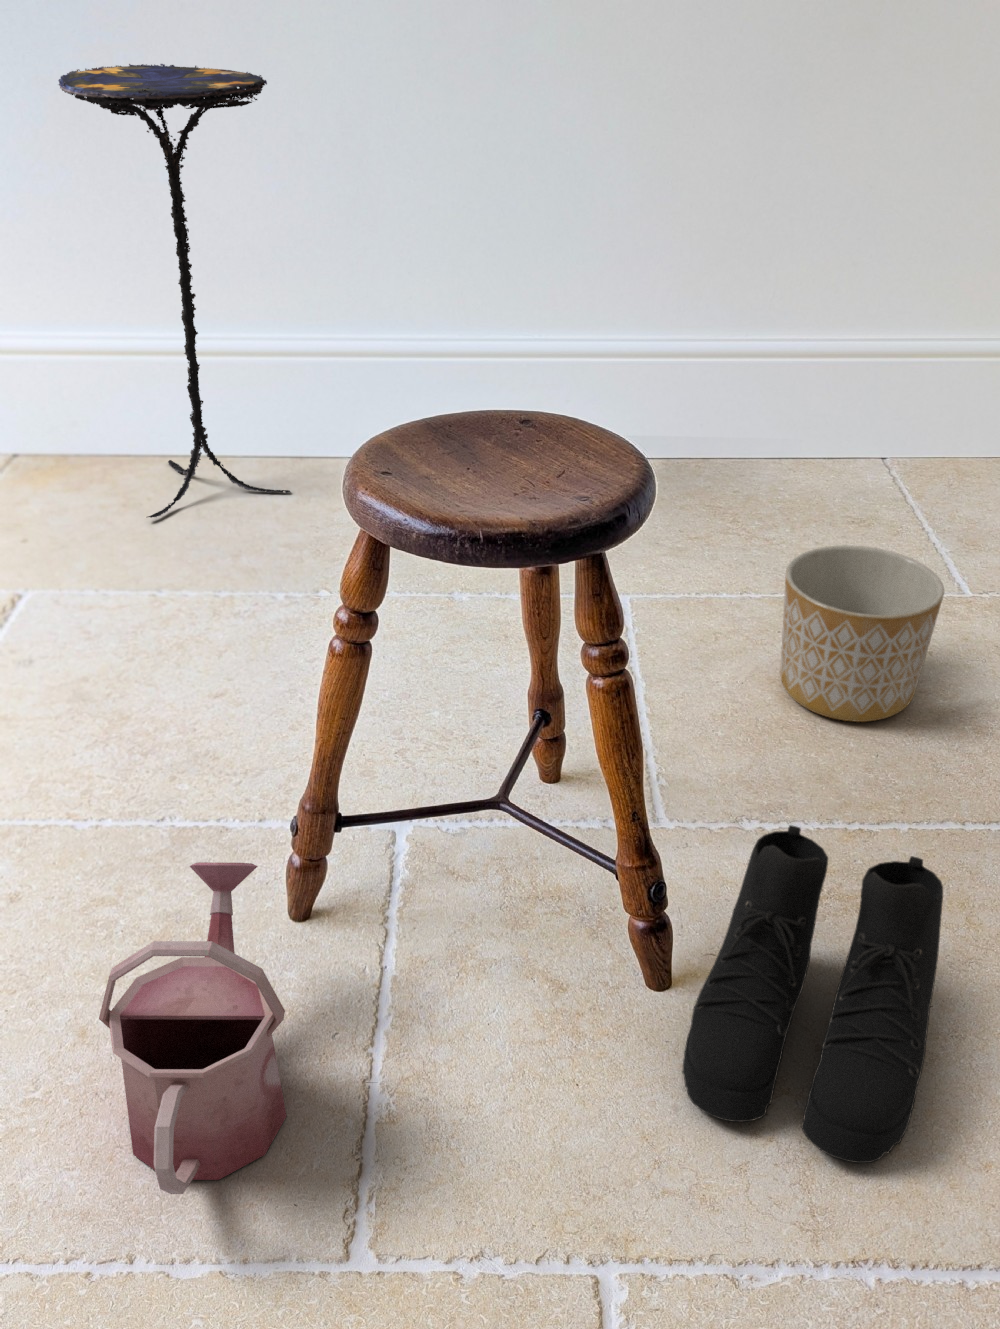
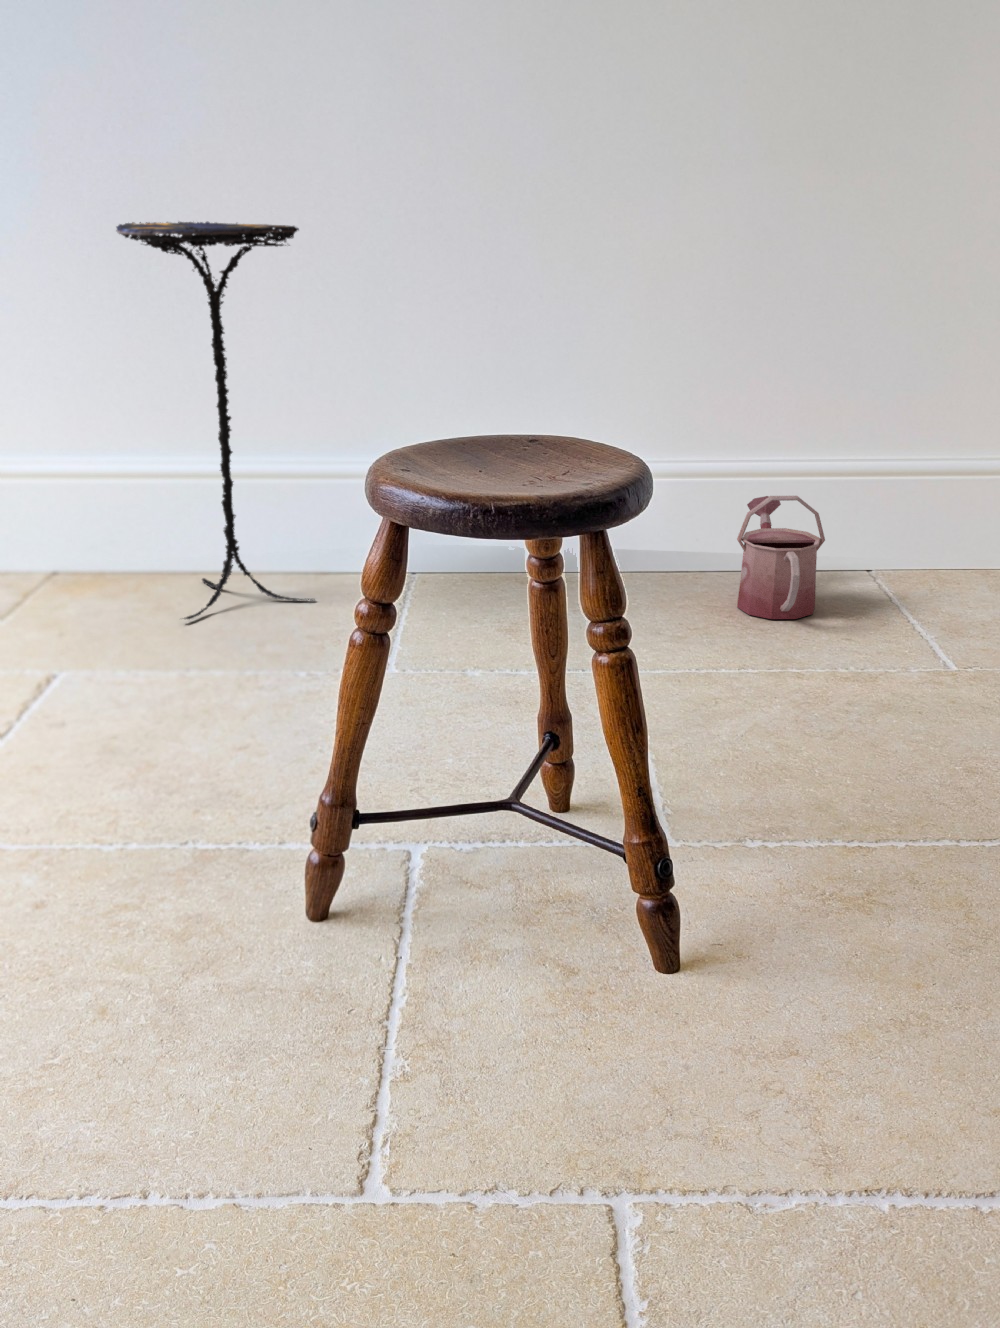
planter: present [780,545,944,722] -> none [777,605,927,763]
boots: present [682,825,943,1163] -> none [692,804,936,1106]
watering can: present [99,862,287,1194] -> present [737,496,825,619]

